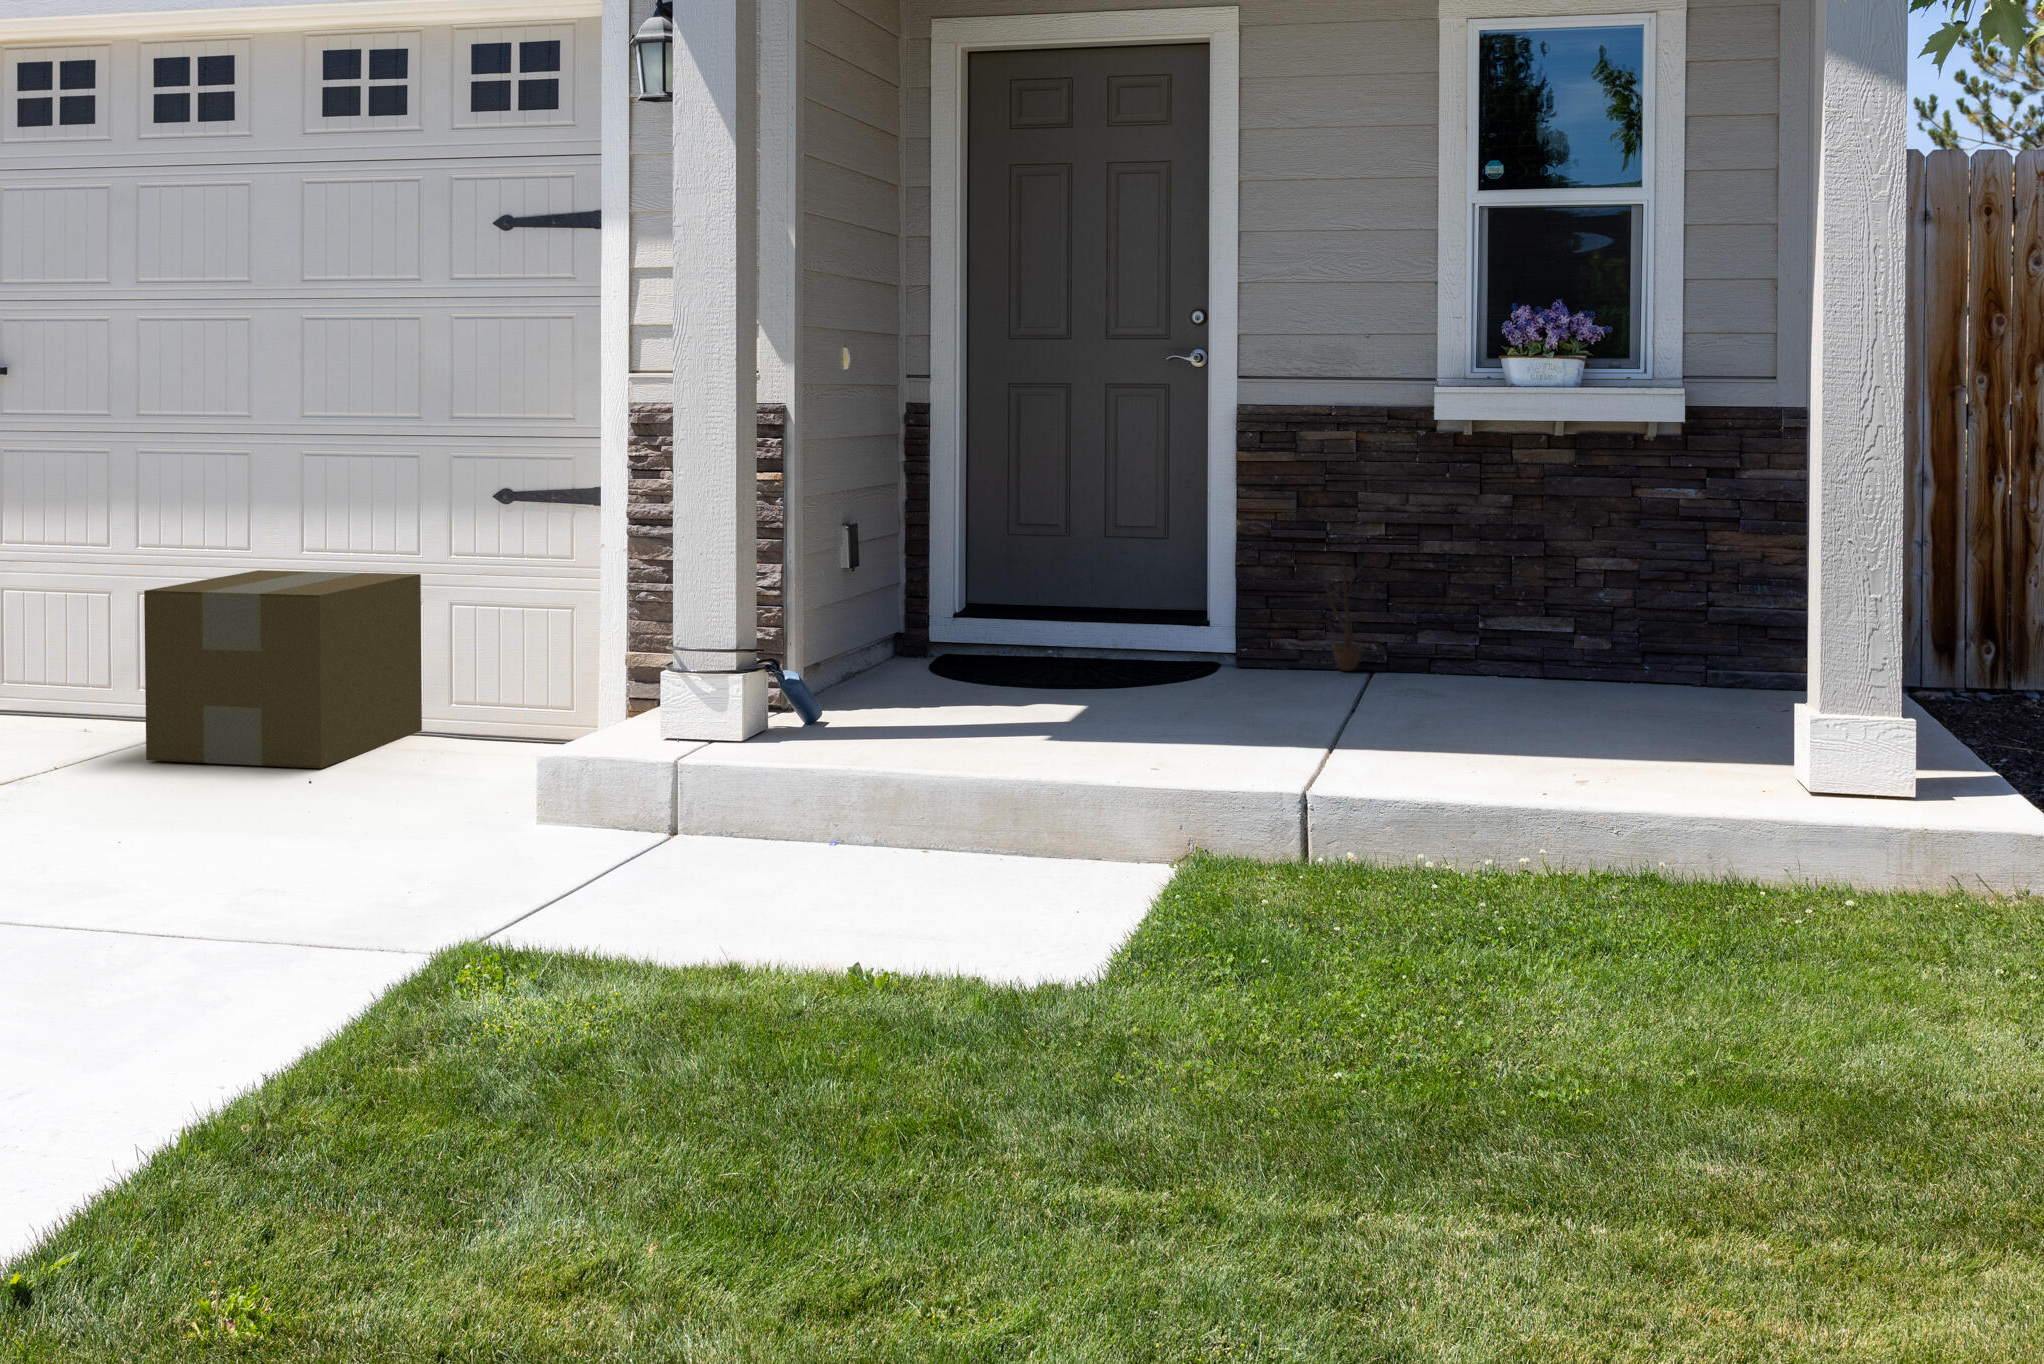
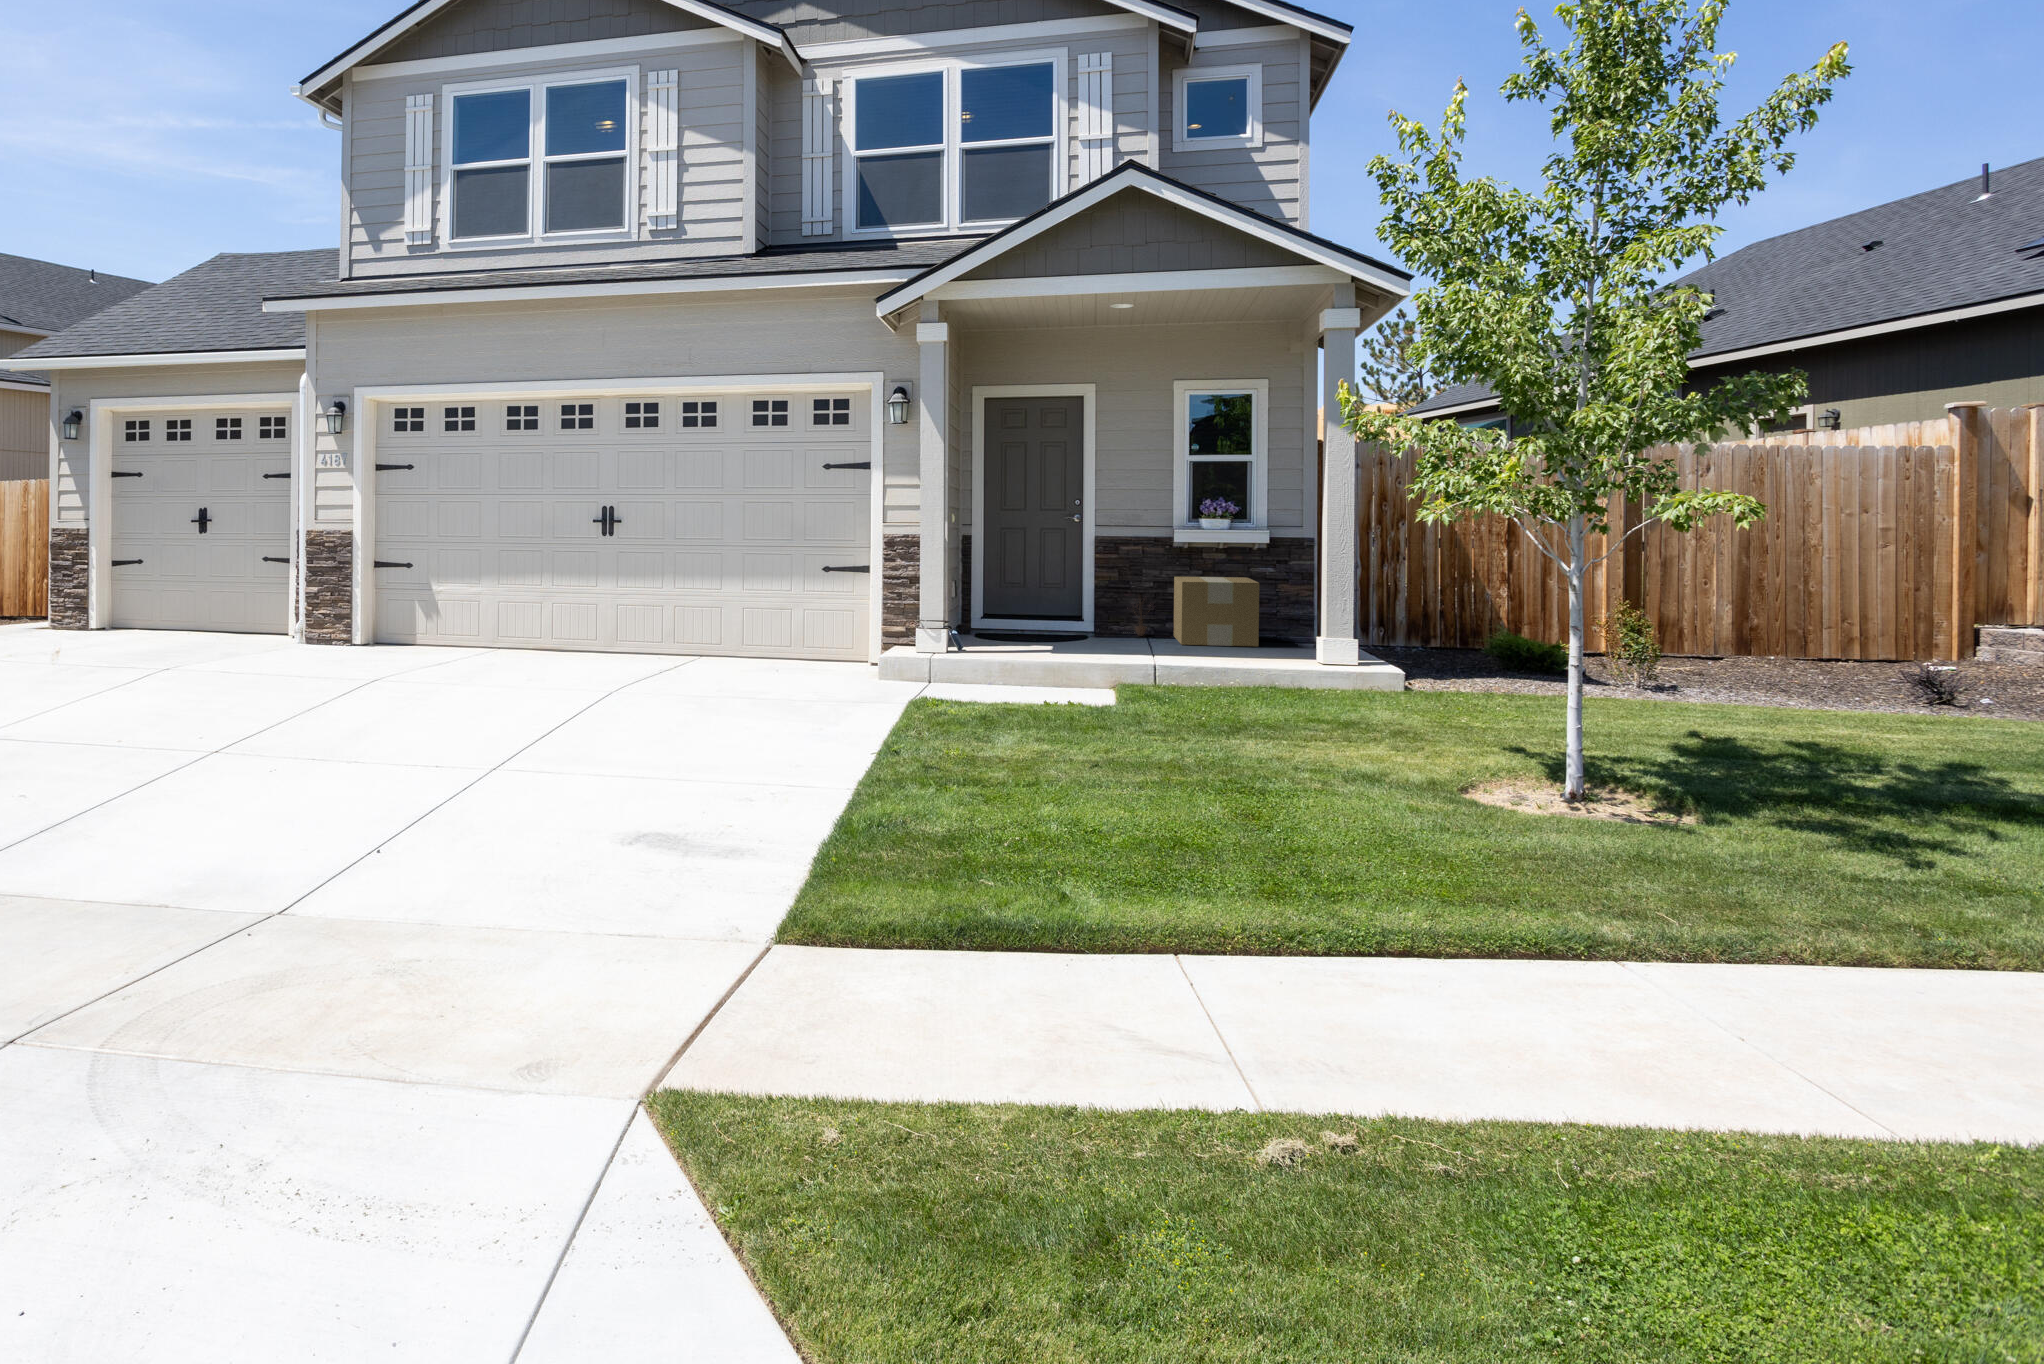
cardboard box: present [144,570,422,768] -> present [1174,577,1259,647]

